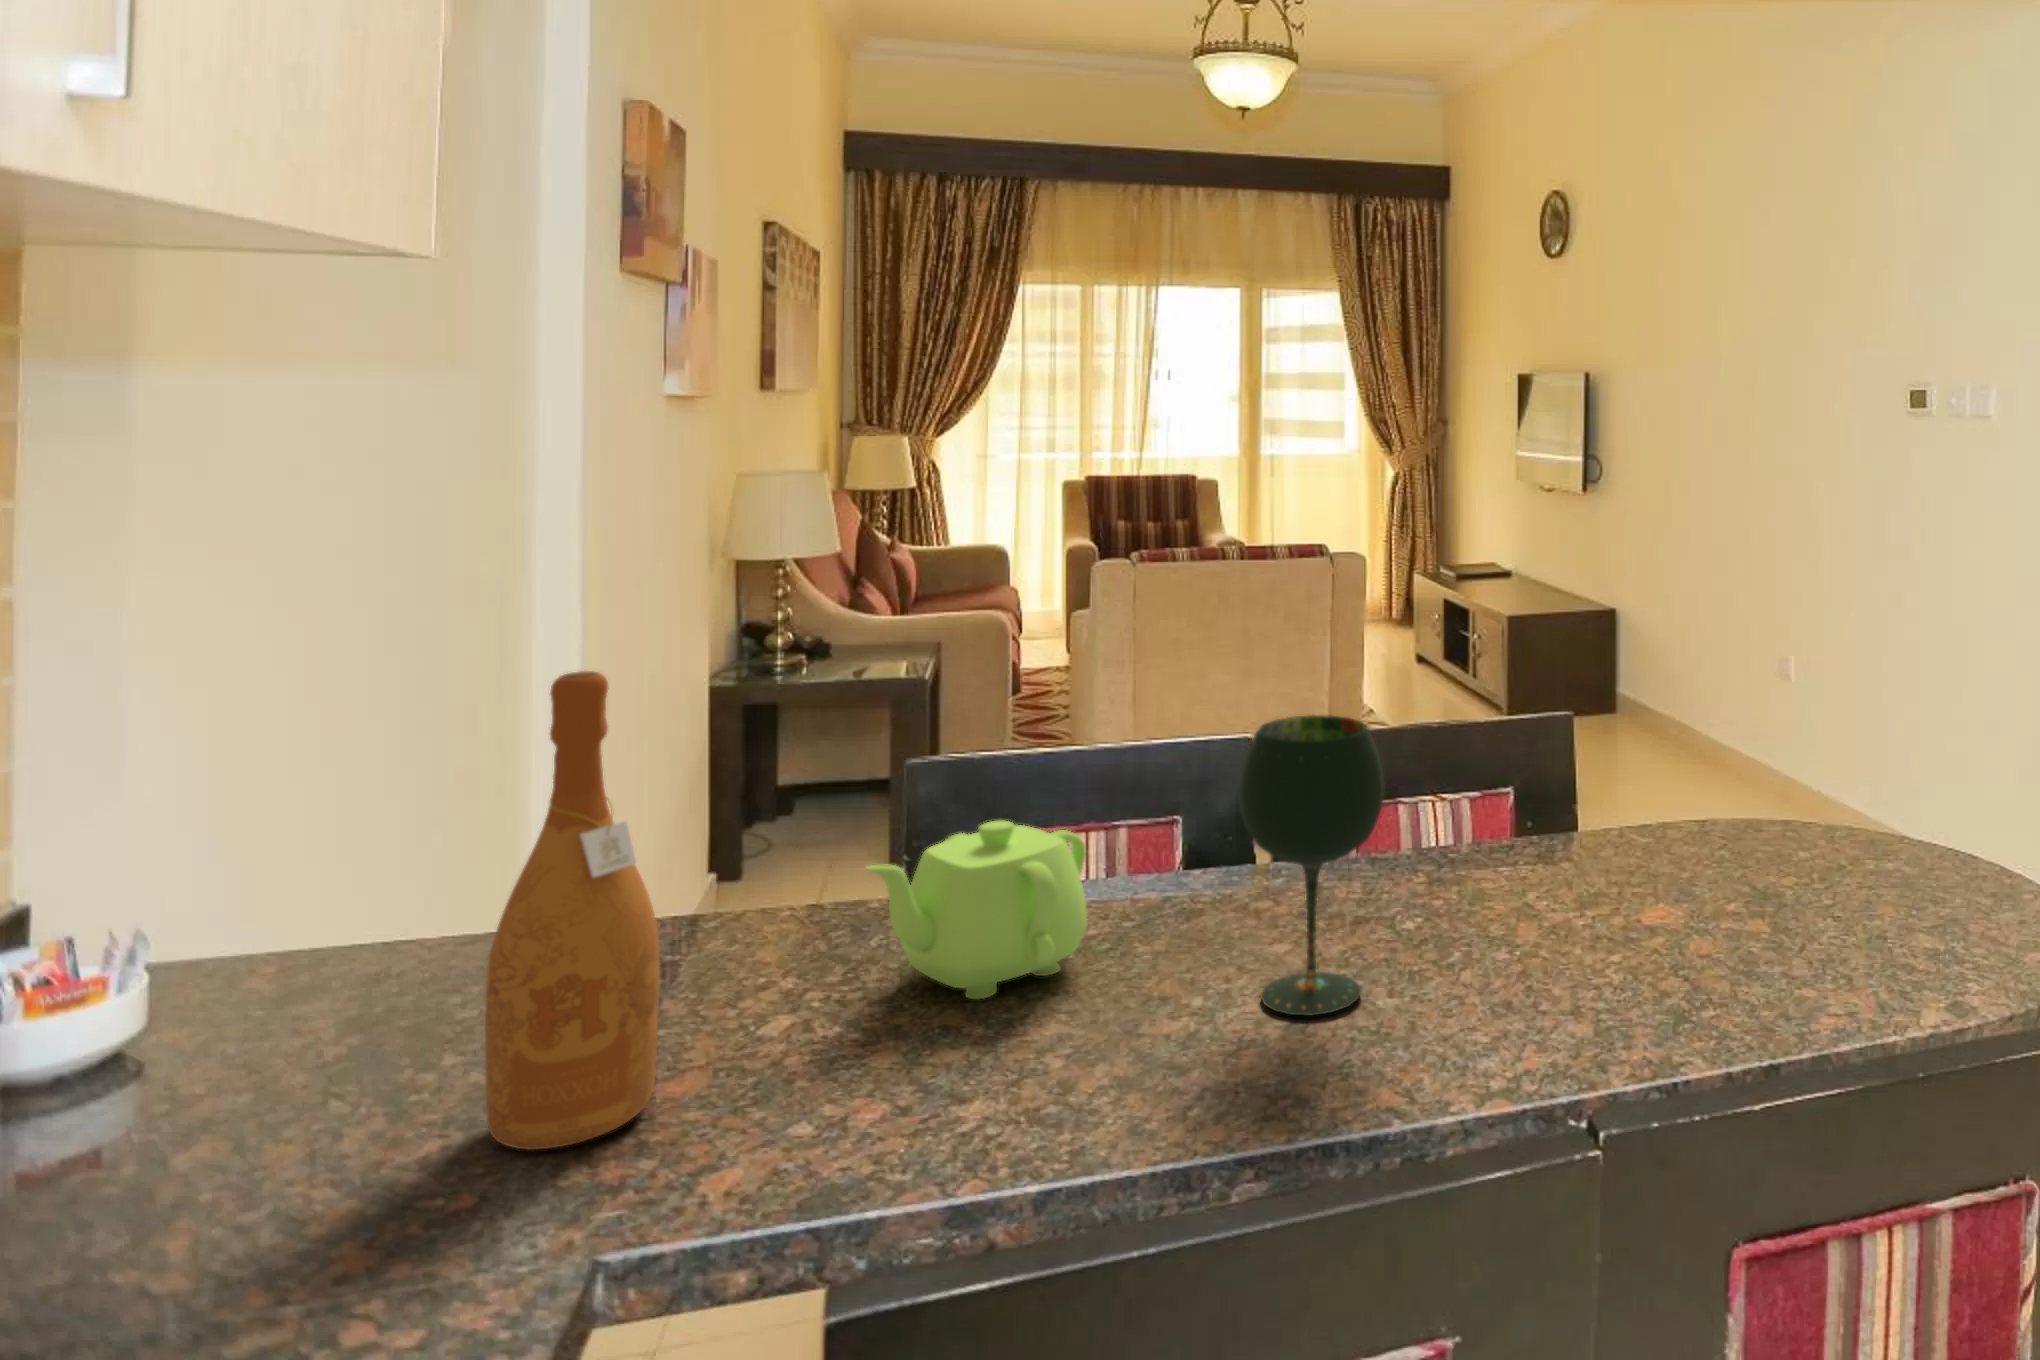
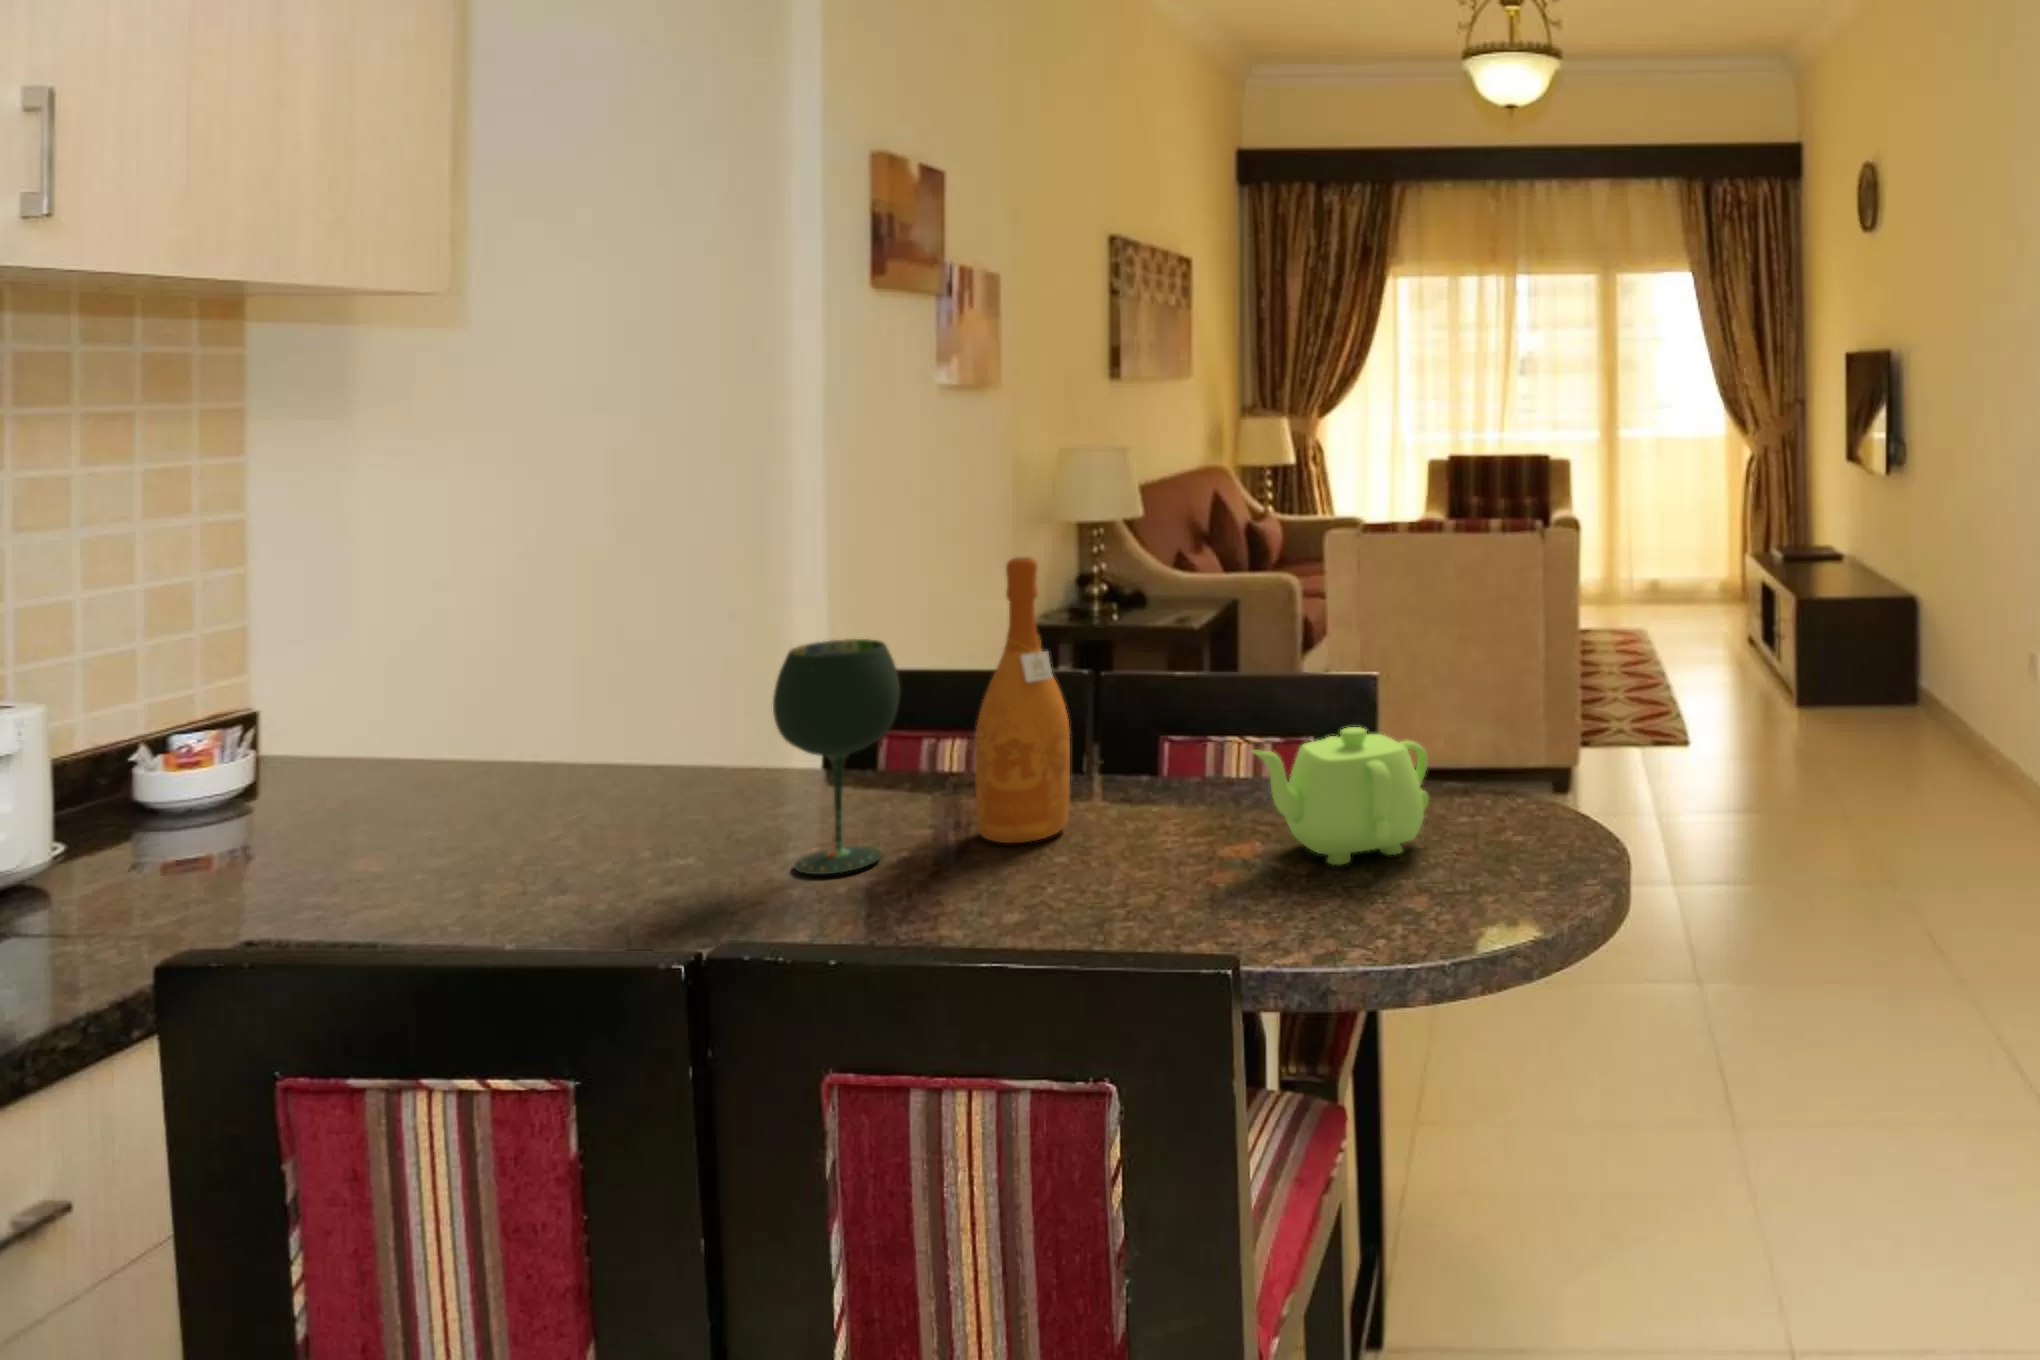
wine bottle: present [485,671,660,1150] -> present [975,557,1070,843]
teapot: present [867,821,1087,999] -> present [1253,727,1429,865]

